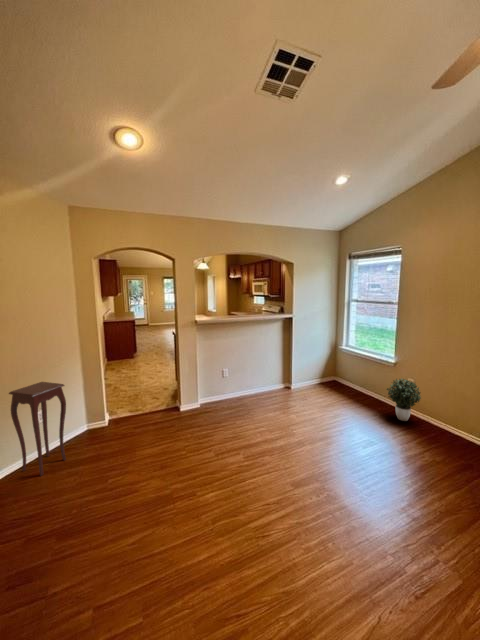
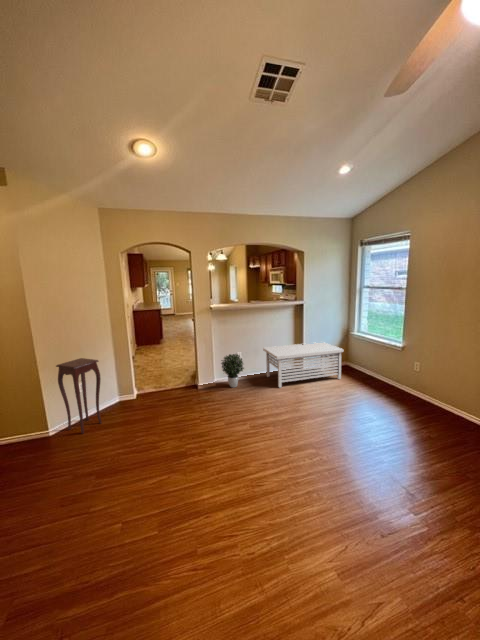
storage bench: none [250,356,334,407] -> present [263,342,343,388]
potted plant: present [387,379,421,421] -> present [221,354,244,387]

